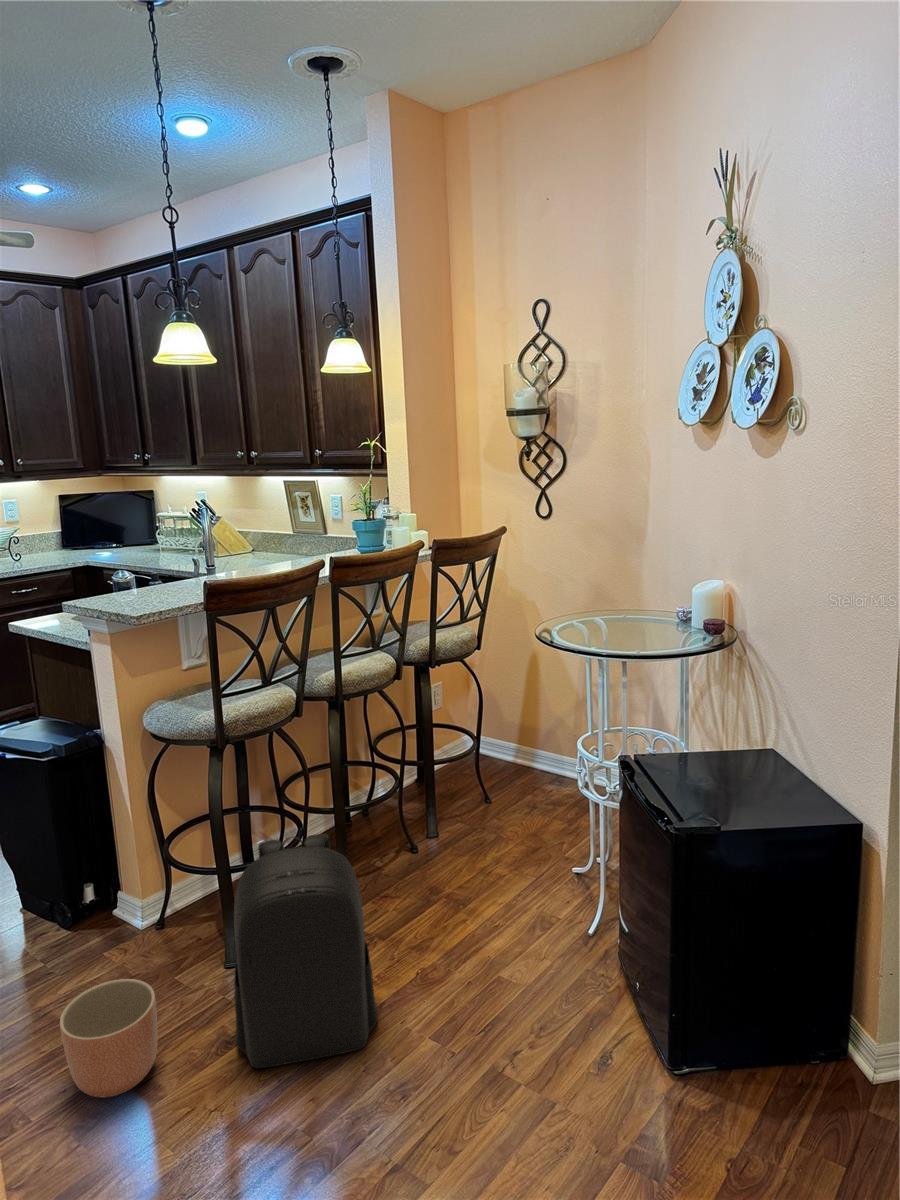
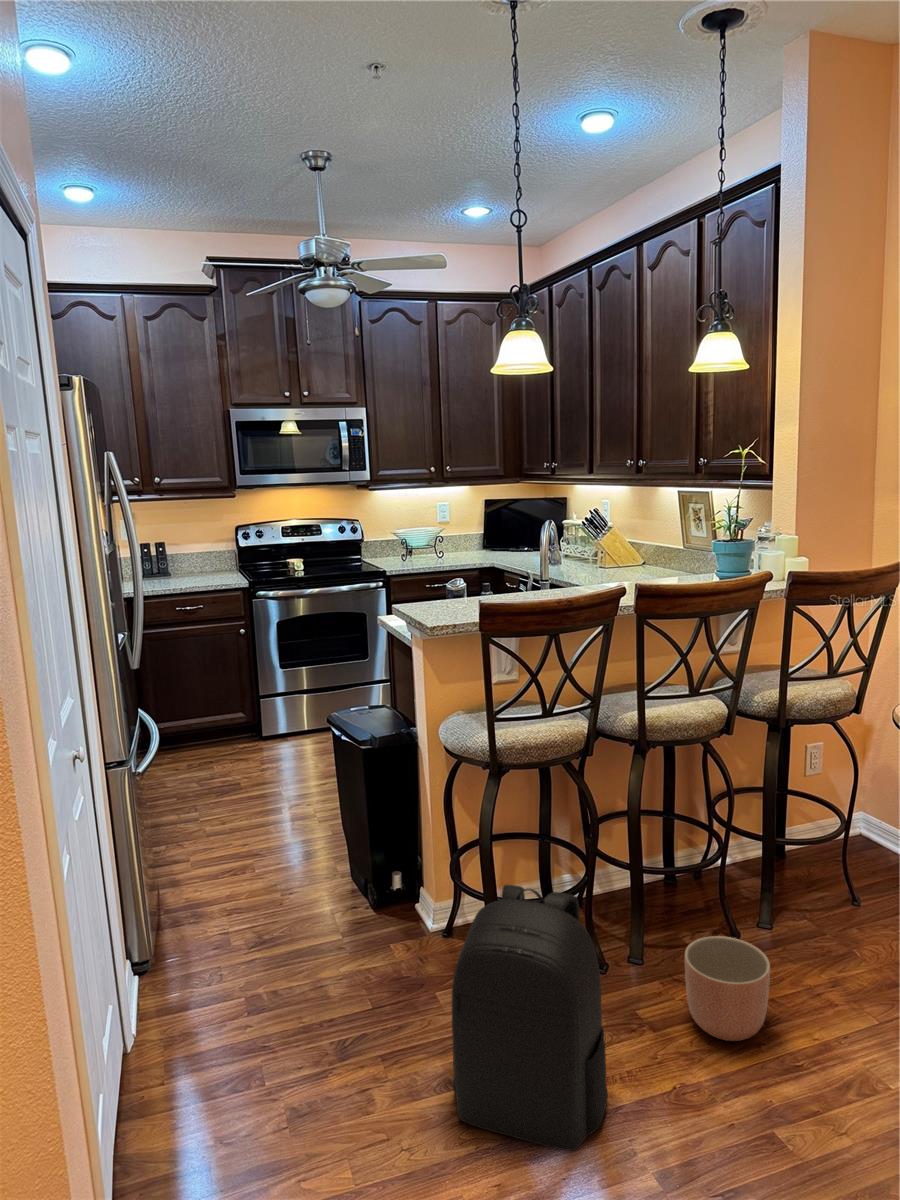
planter: present [60,979,158,1097] -> present [685,936,770,1041]

